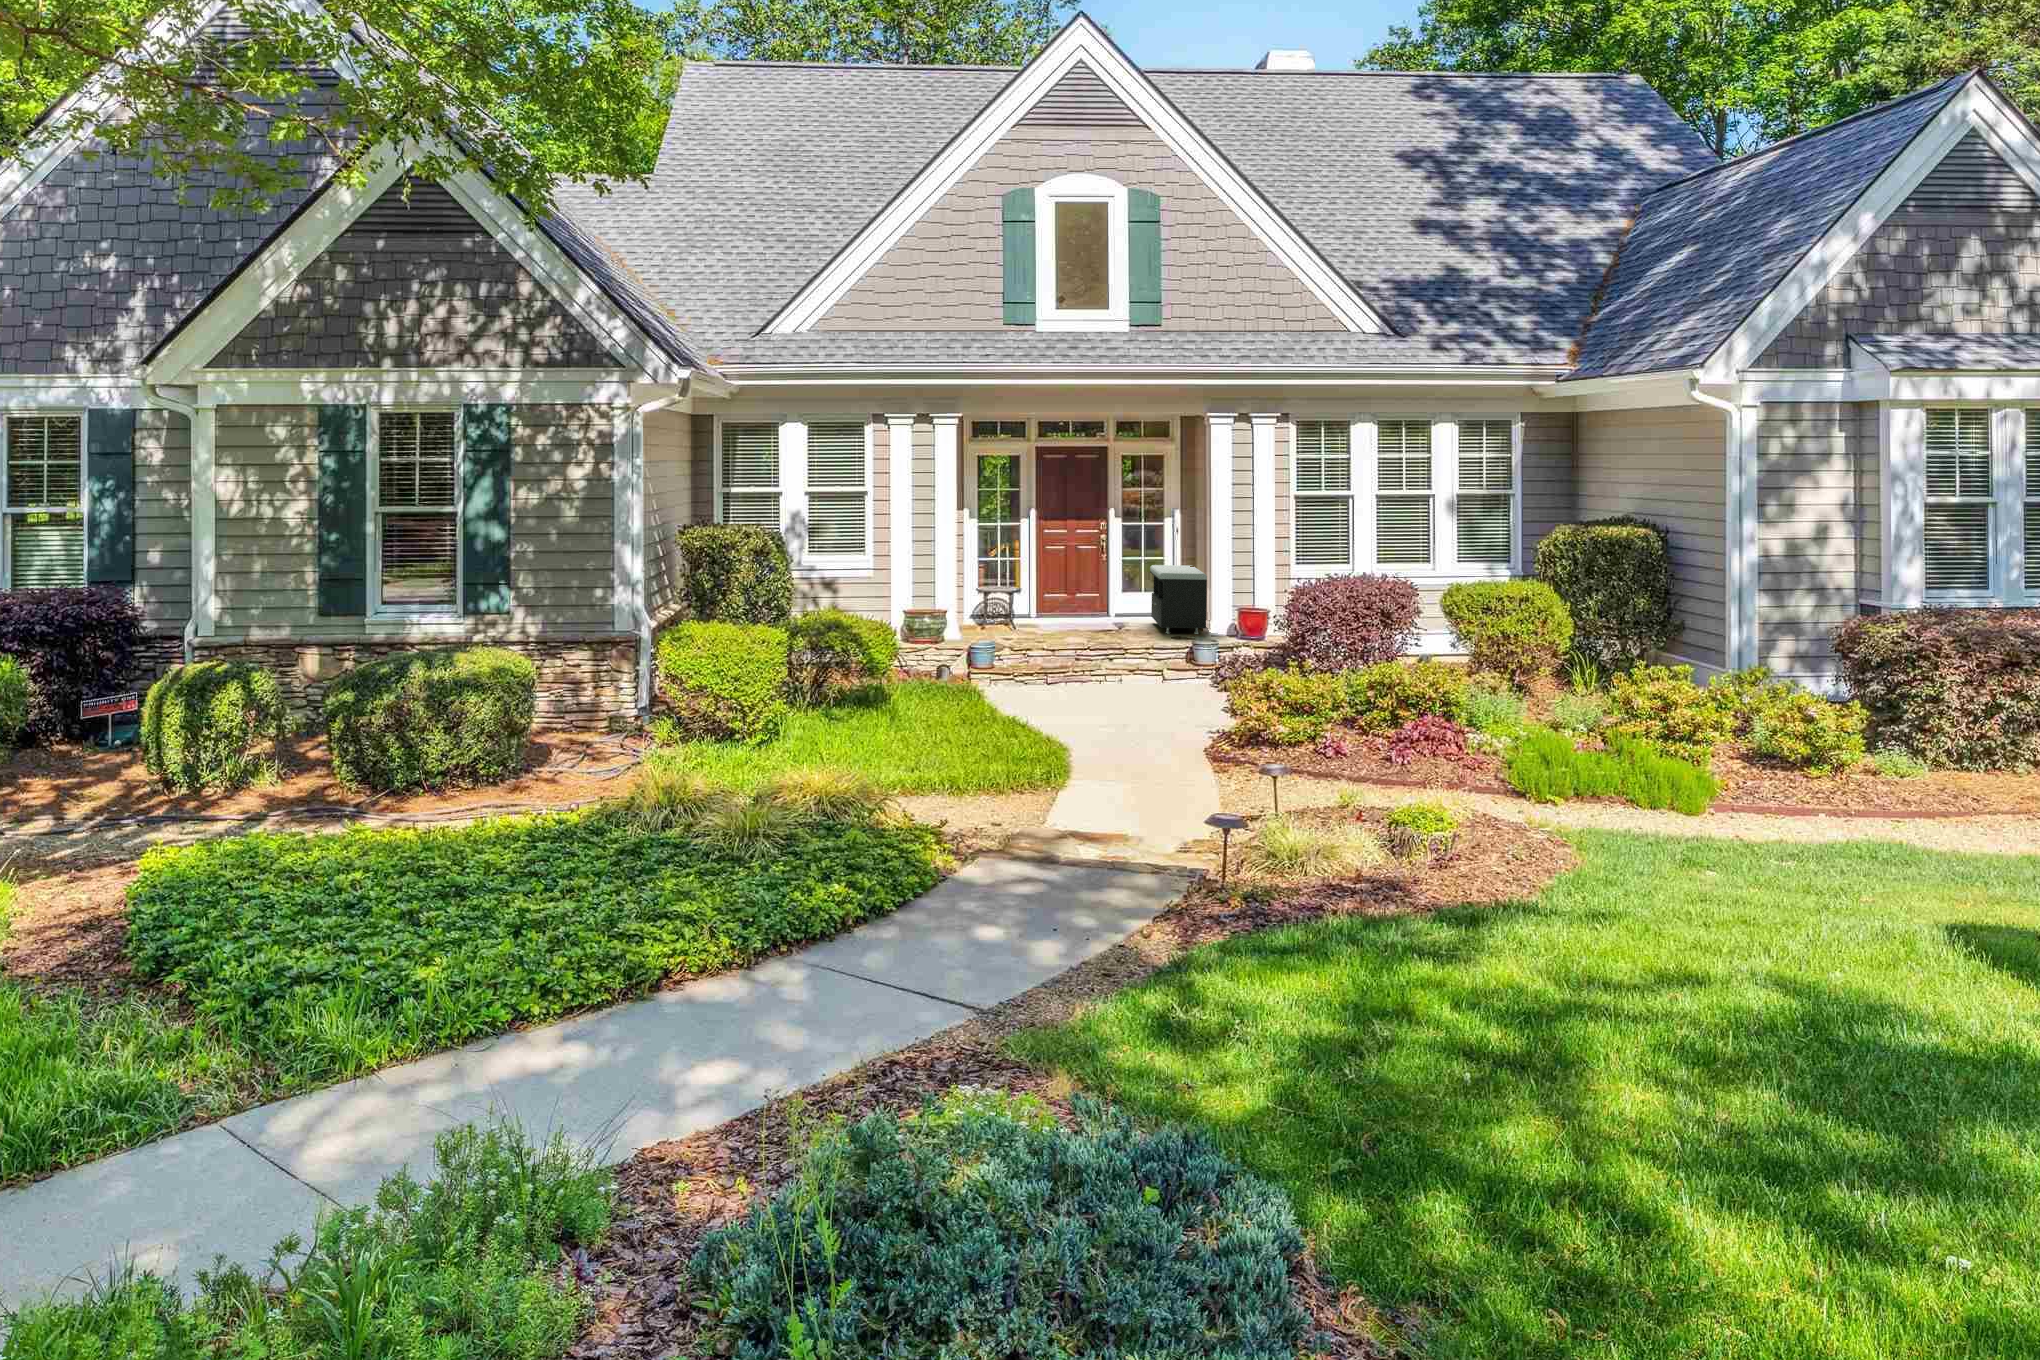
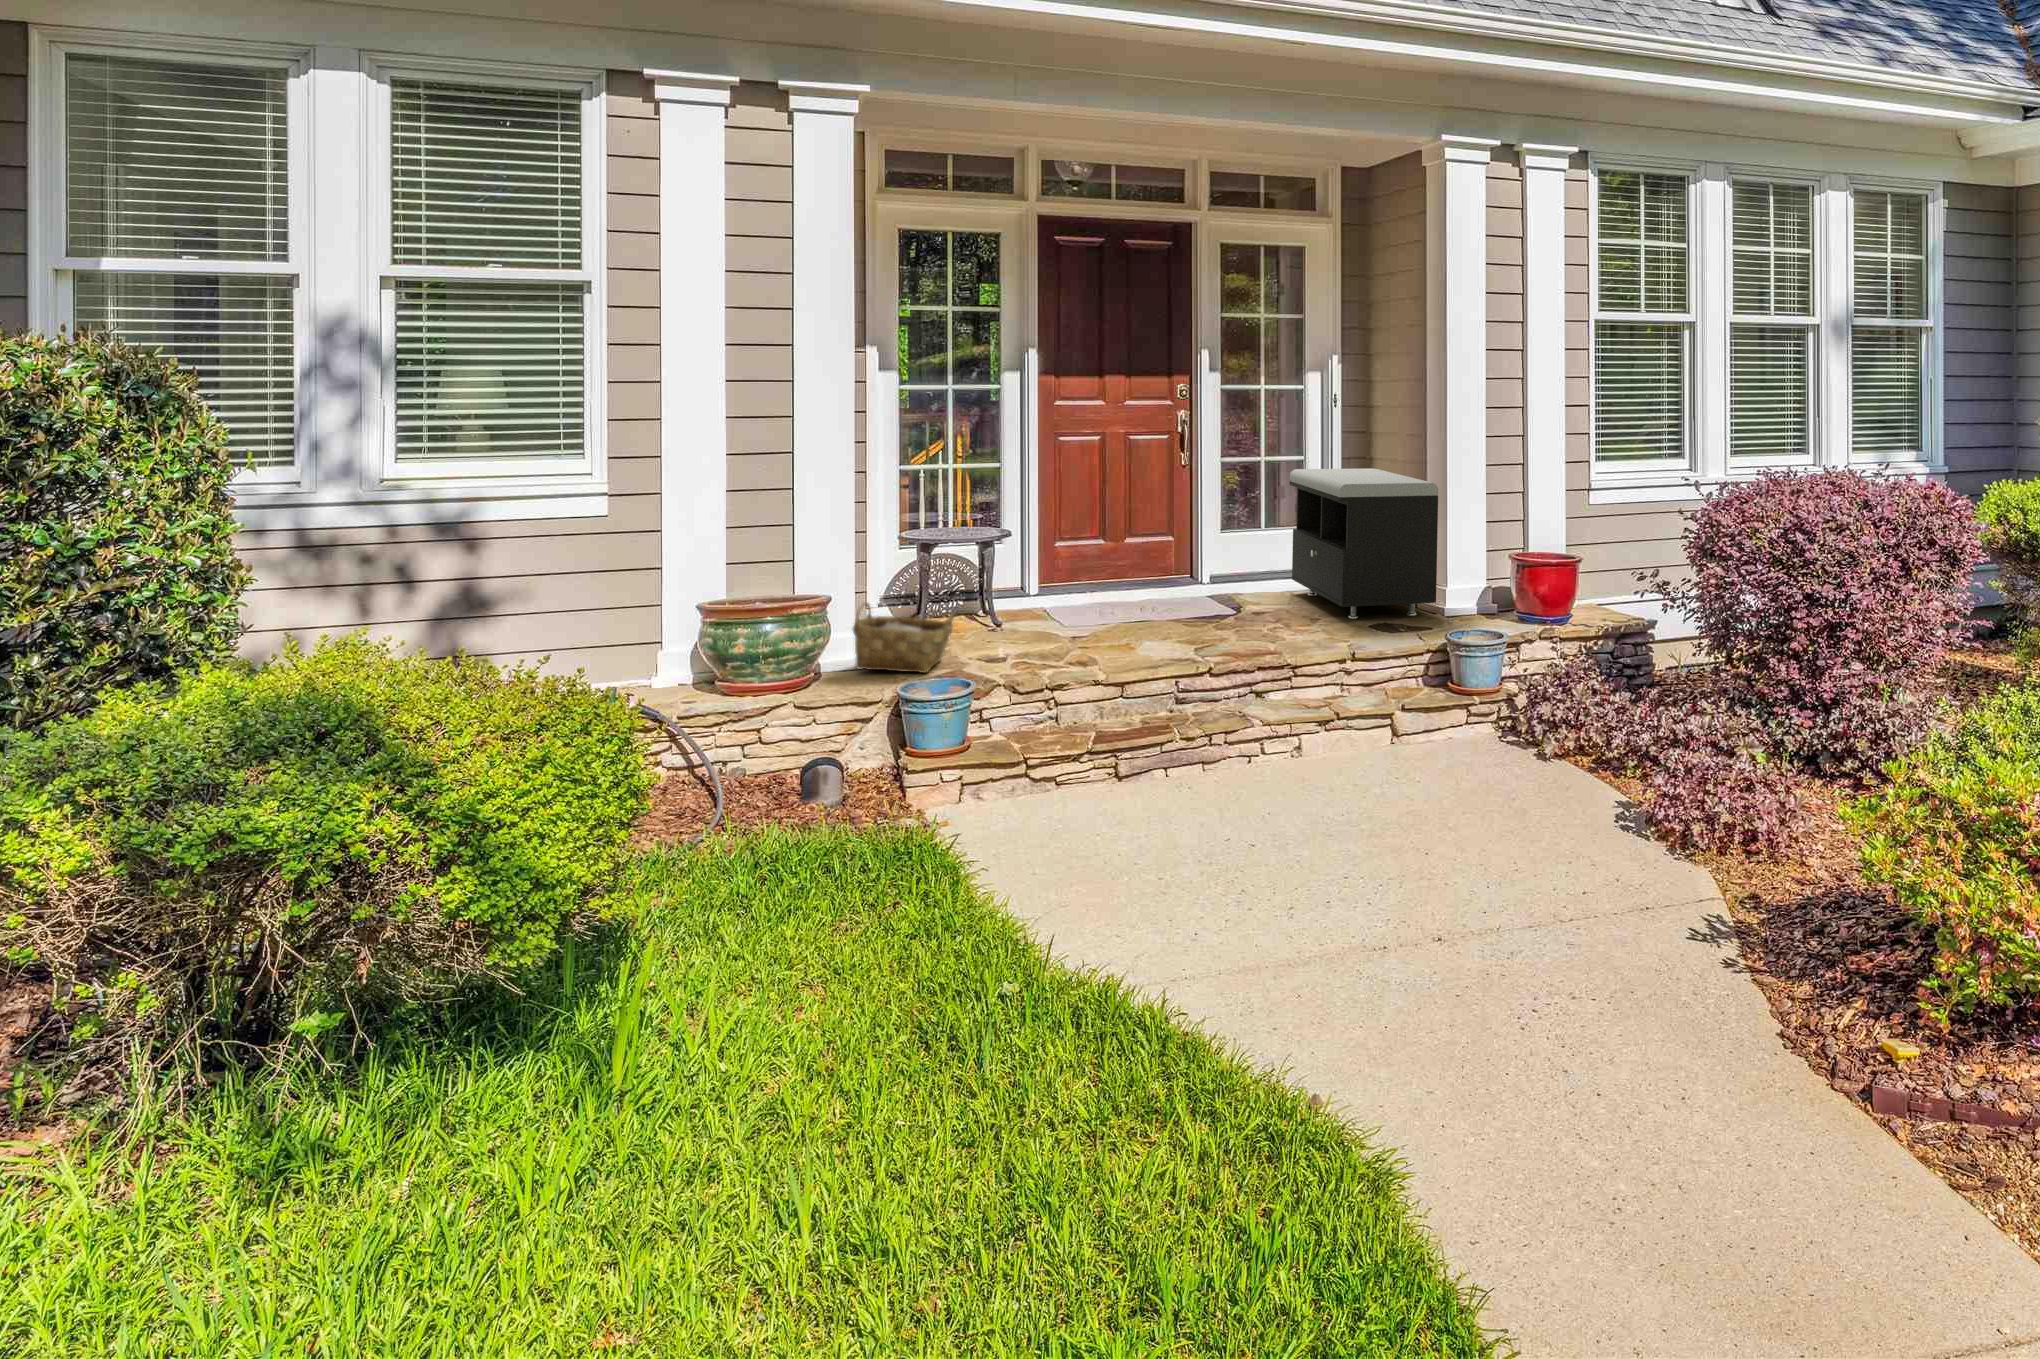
woven basket: none [957,613,995,641] -> present [853,602,954,673]

